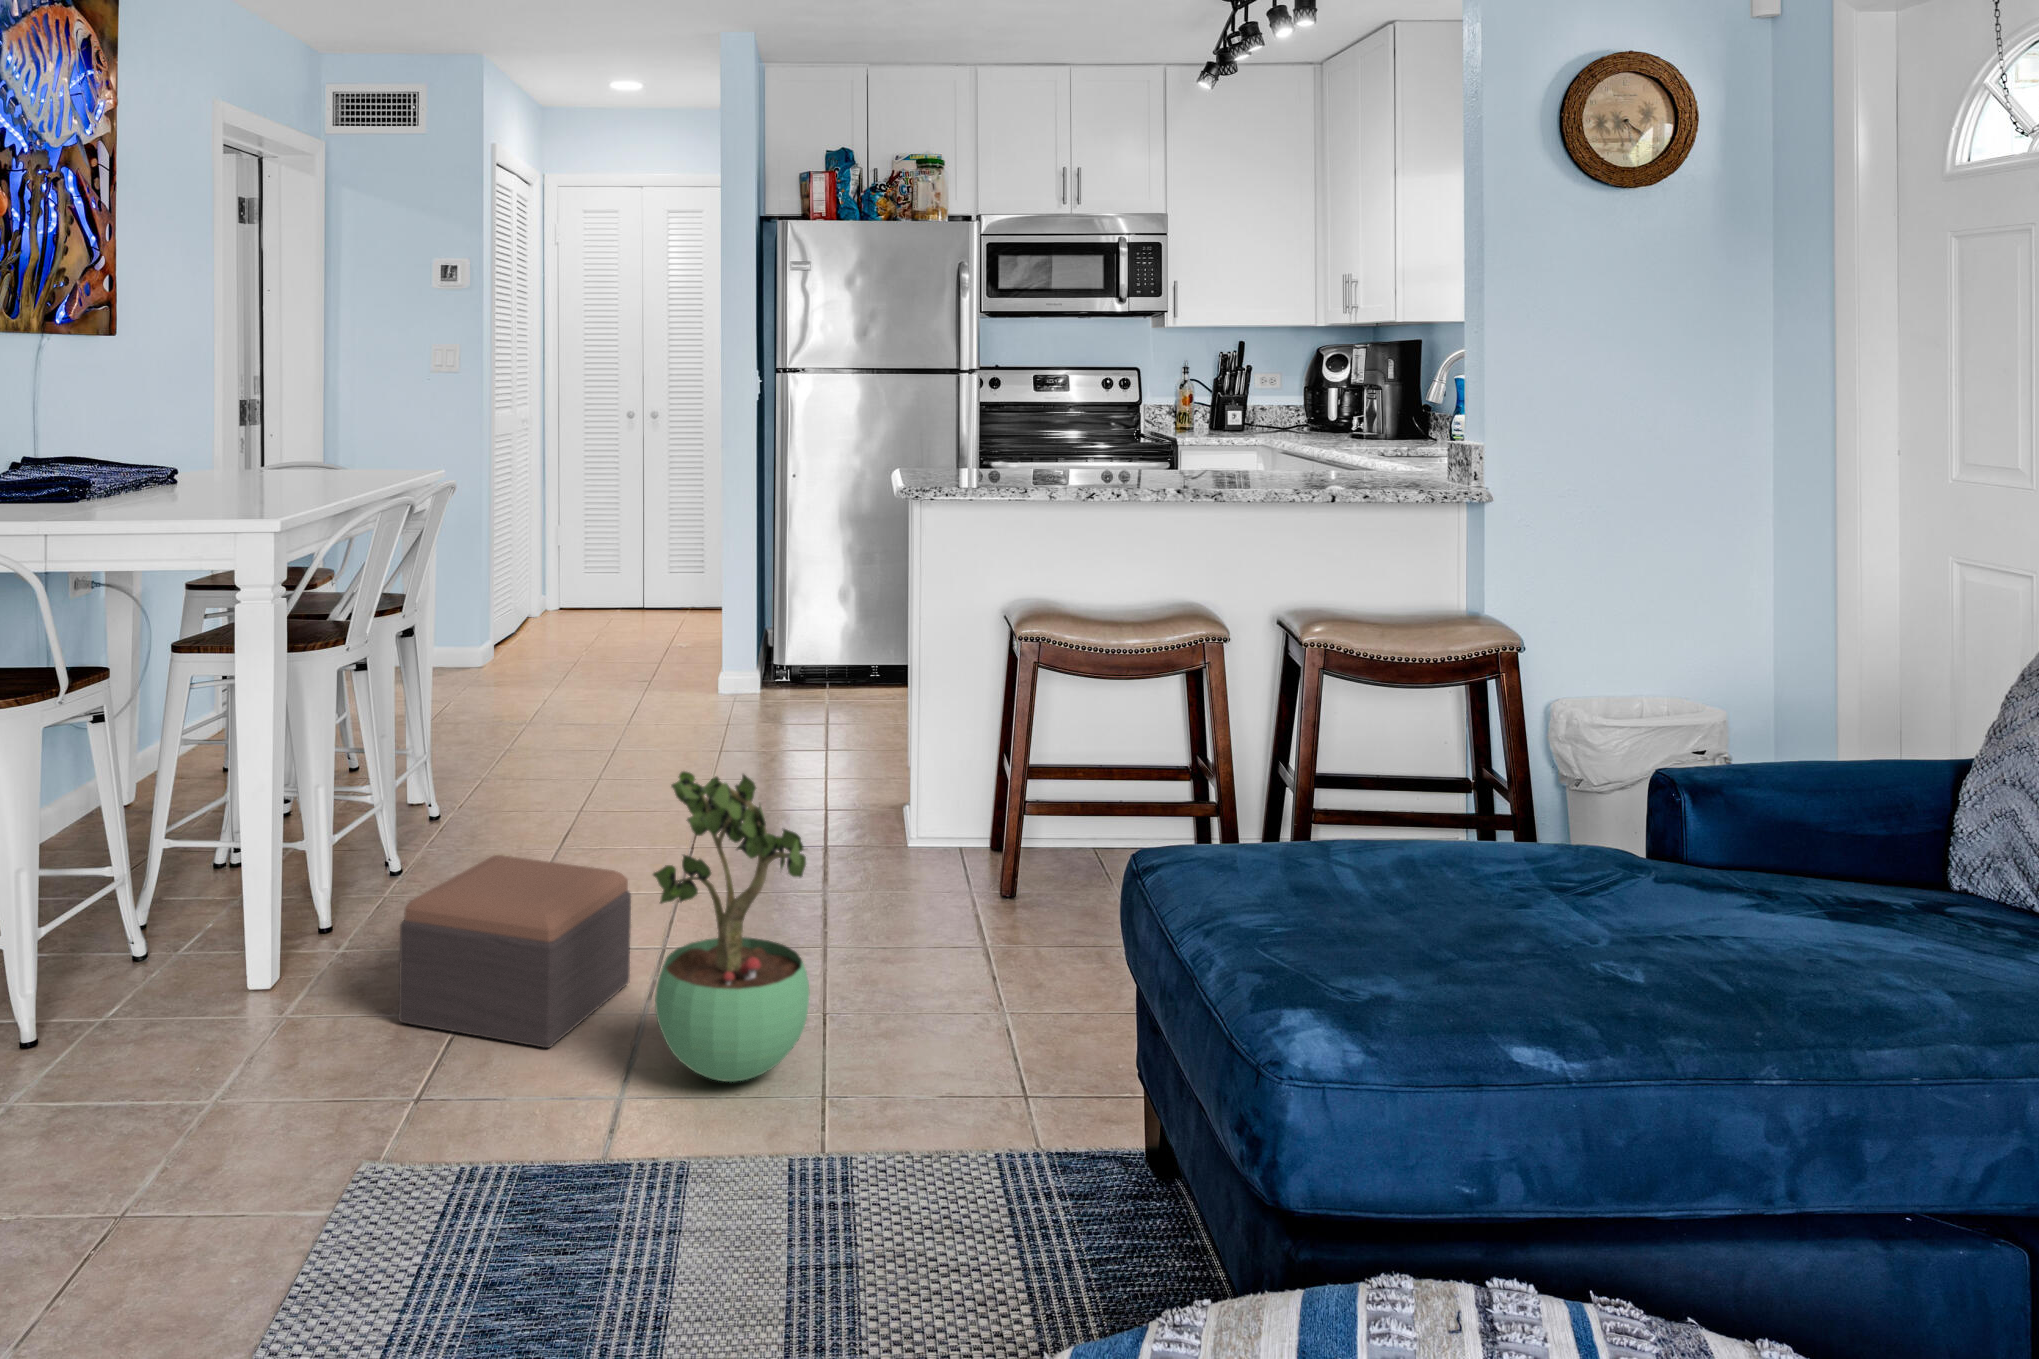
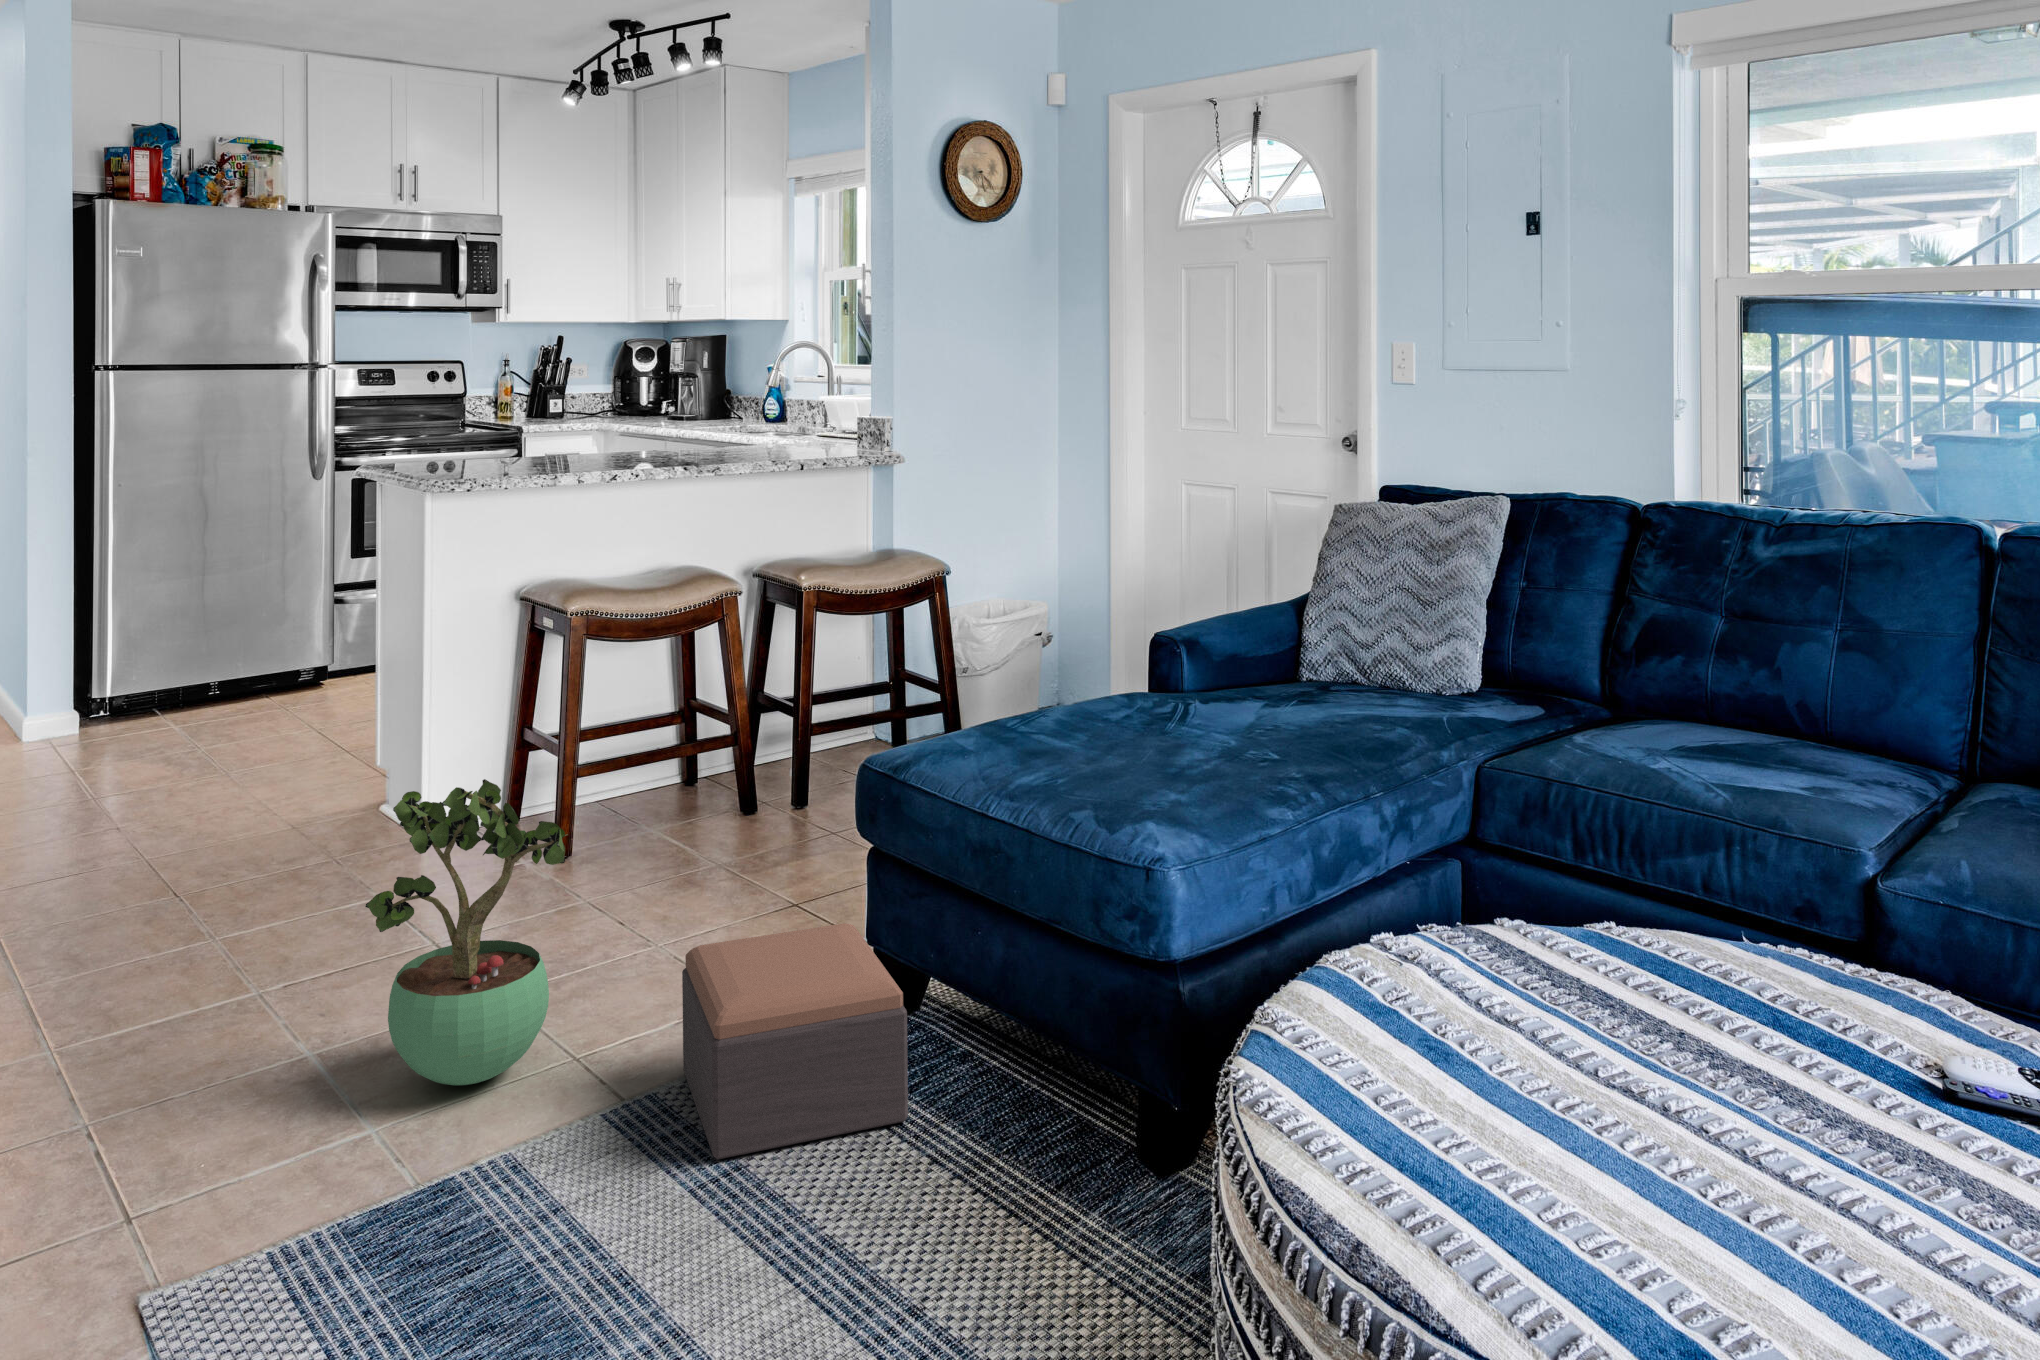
footstool: present [398,855,631,1048] -> present [682,923,908,1159]

